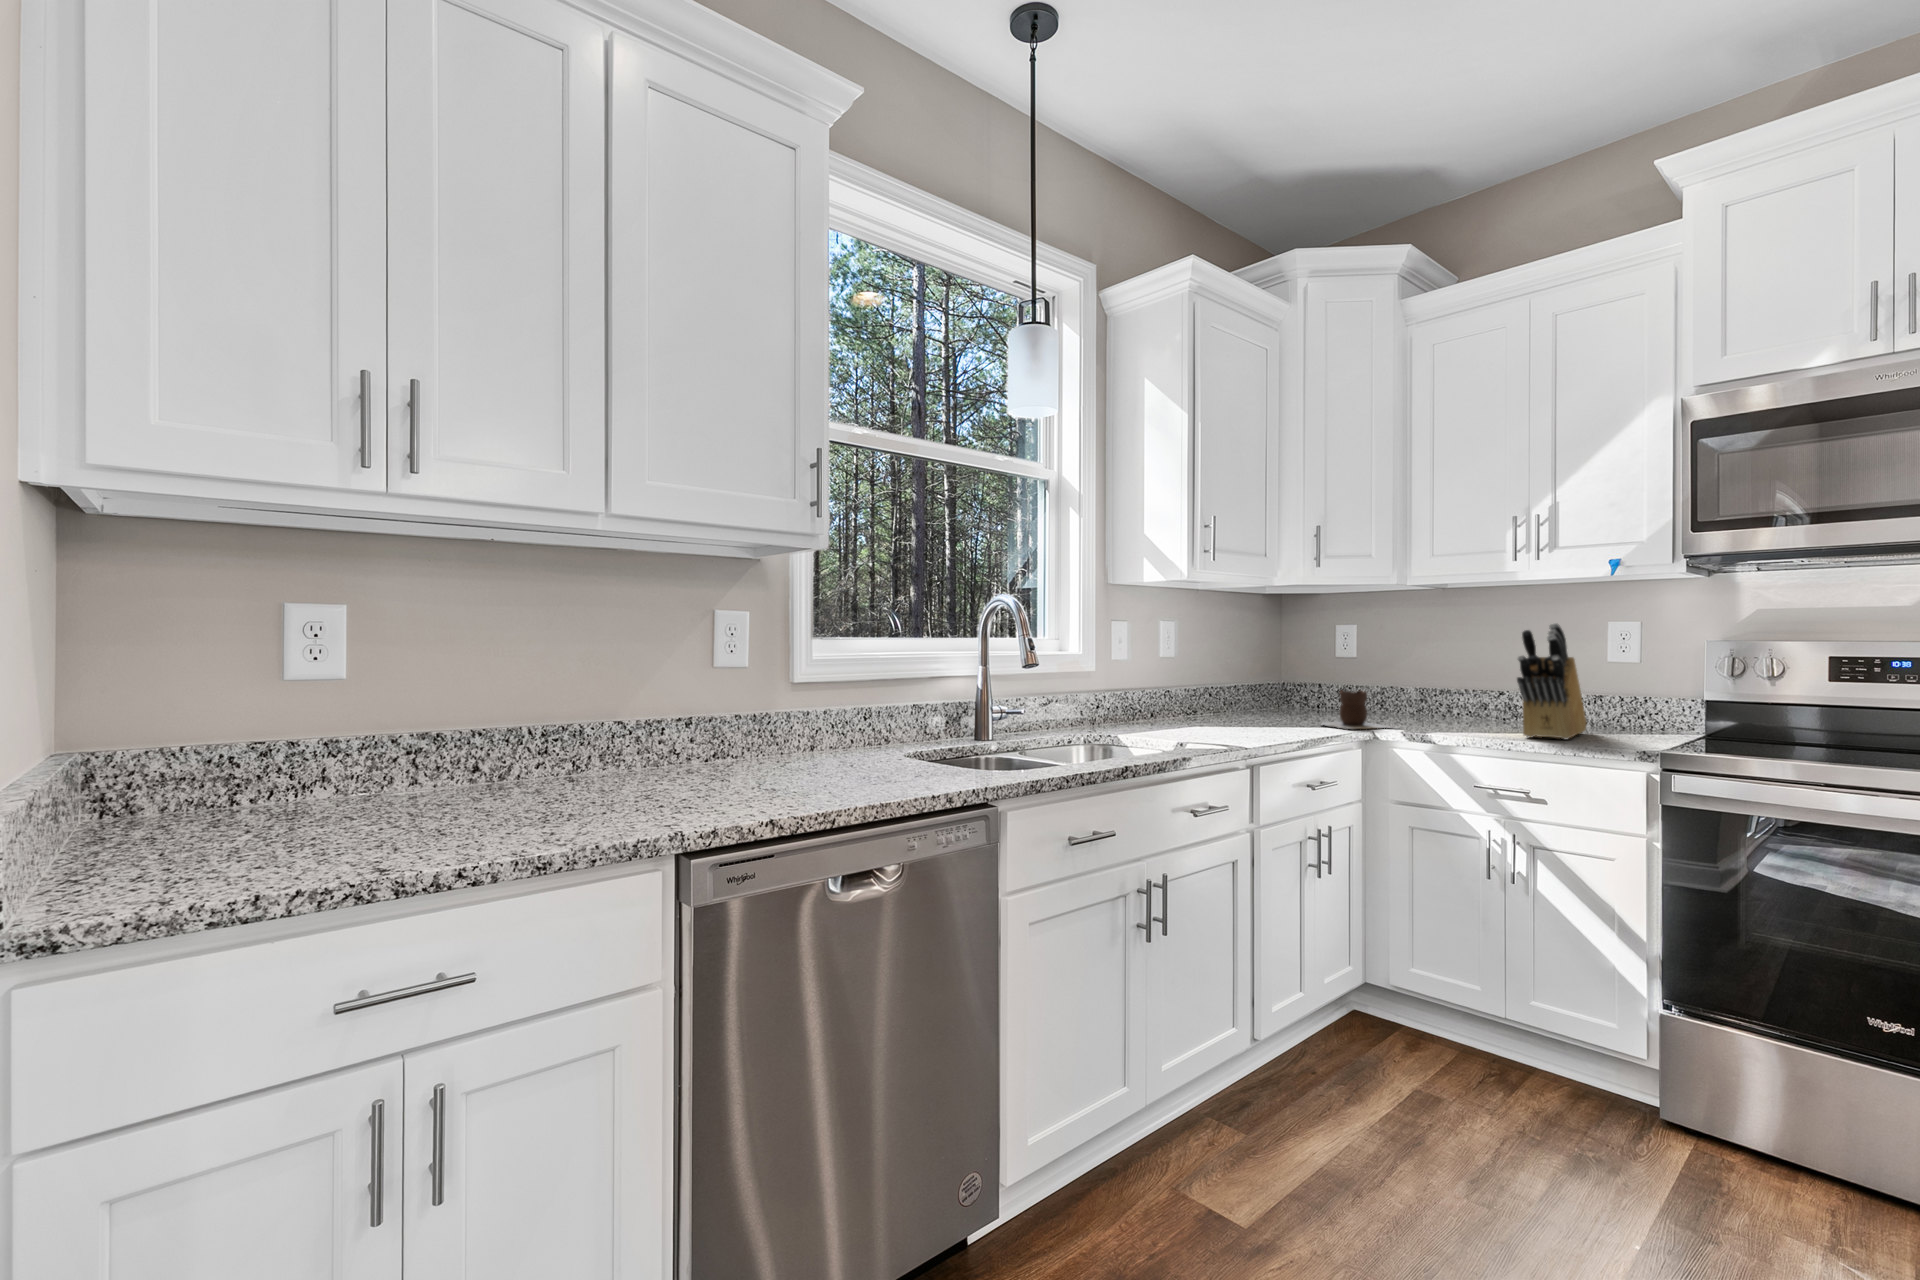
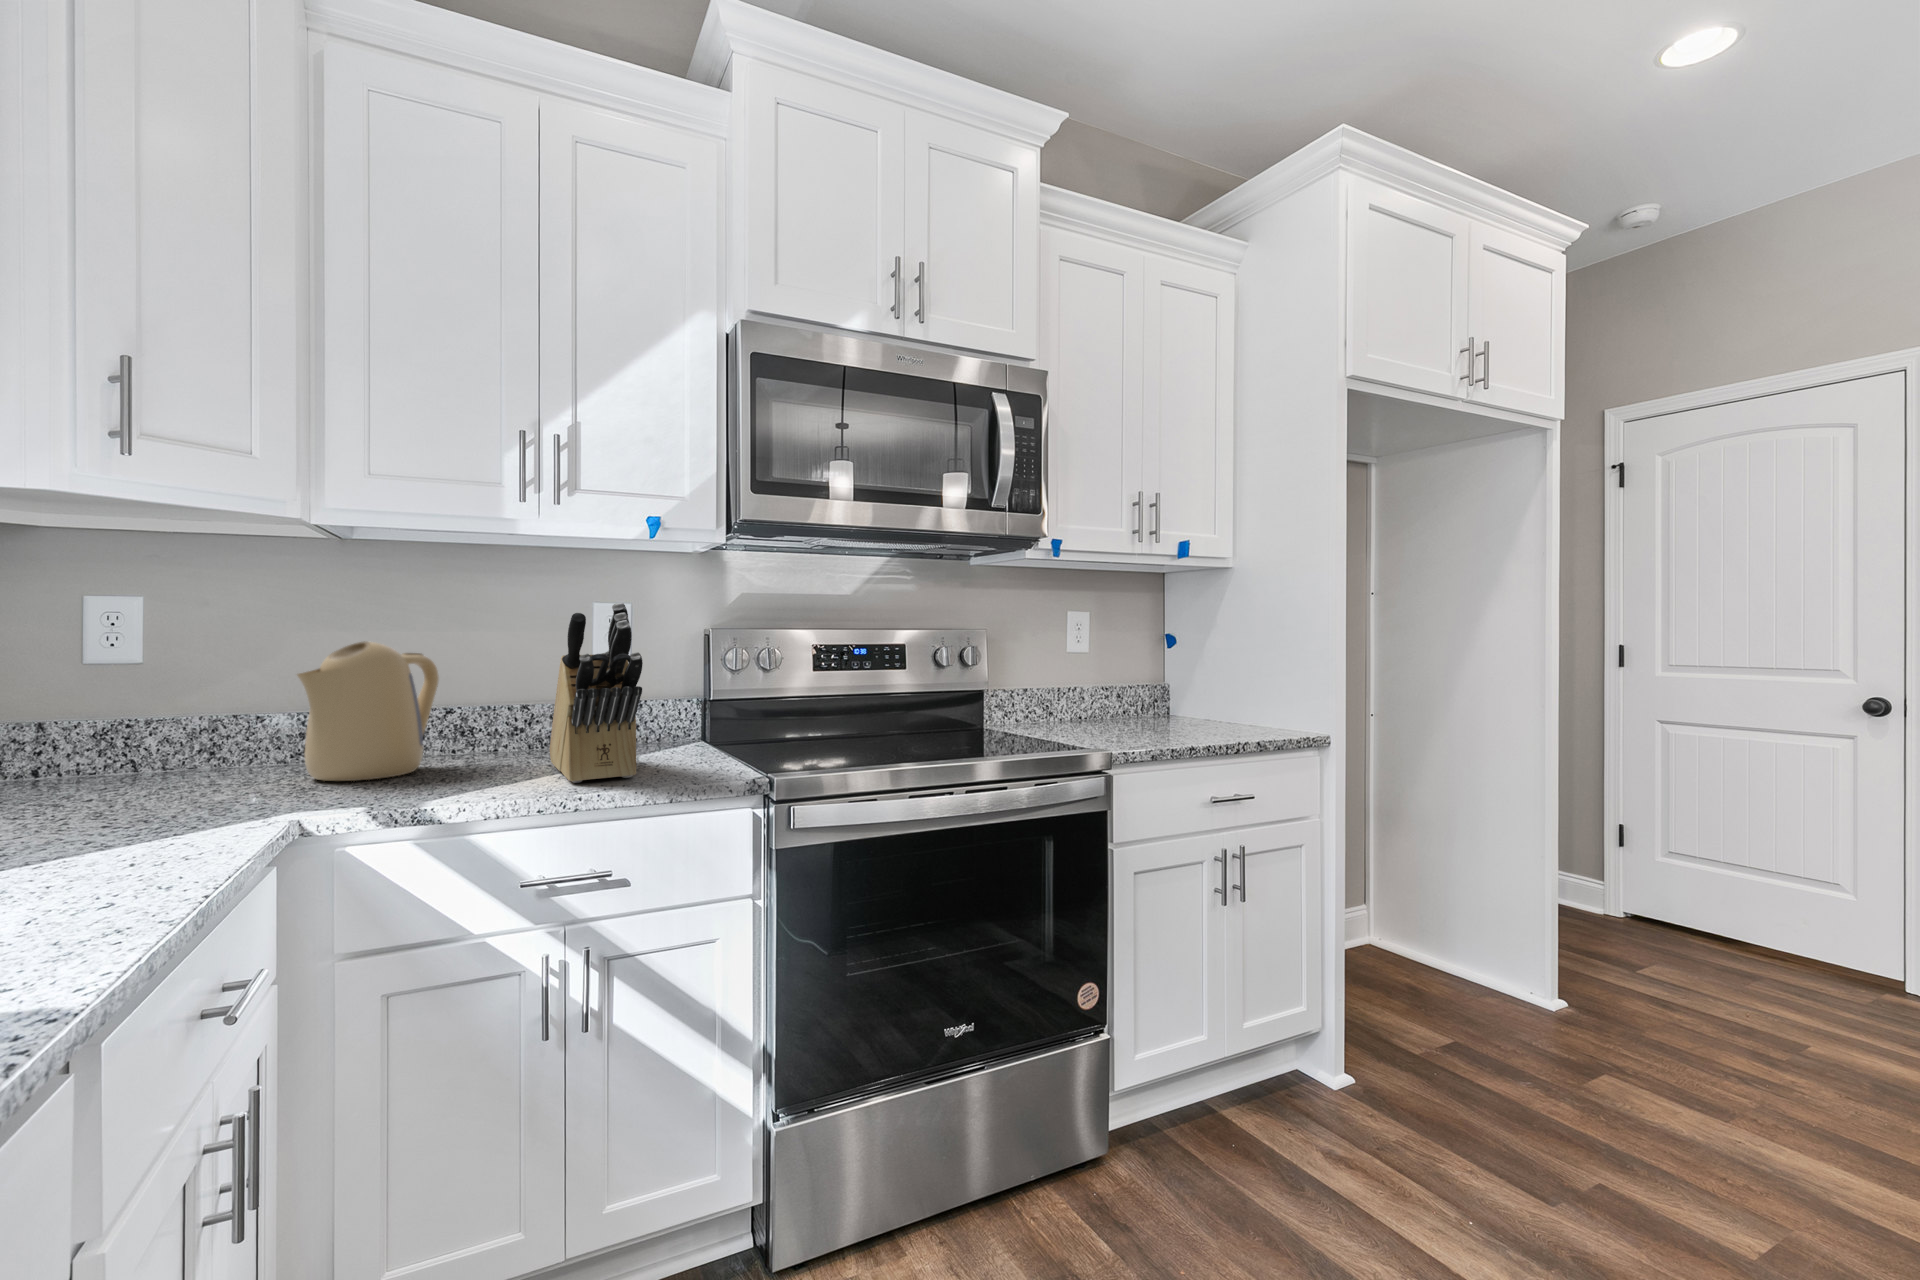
kettle: none [1400,647,1483,725] -> present [297,641,439,781]
vase: present [1322,690,1386,729] -> none [124,735,316,825]

